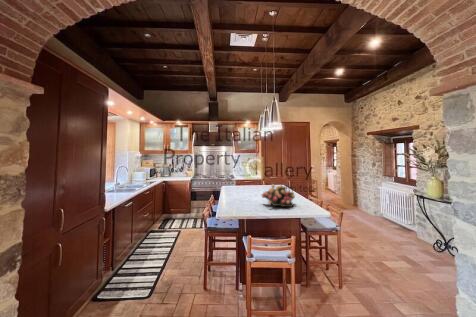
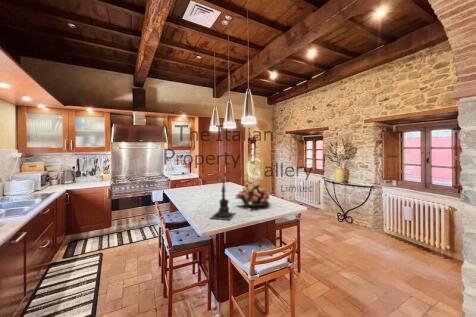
candle holder: none [231,174,256,213] -> present [210,178,235,220]

